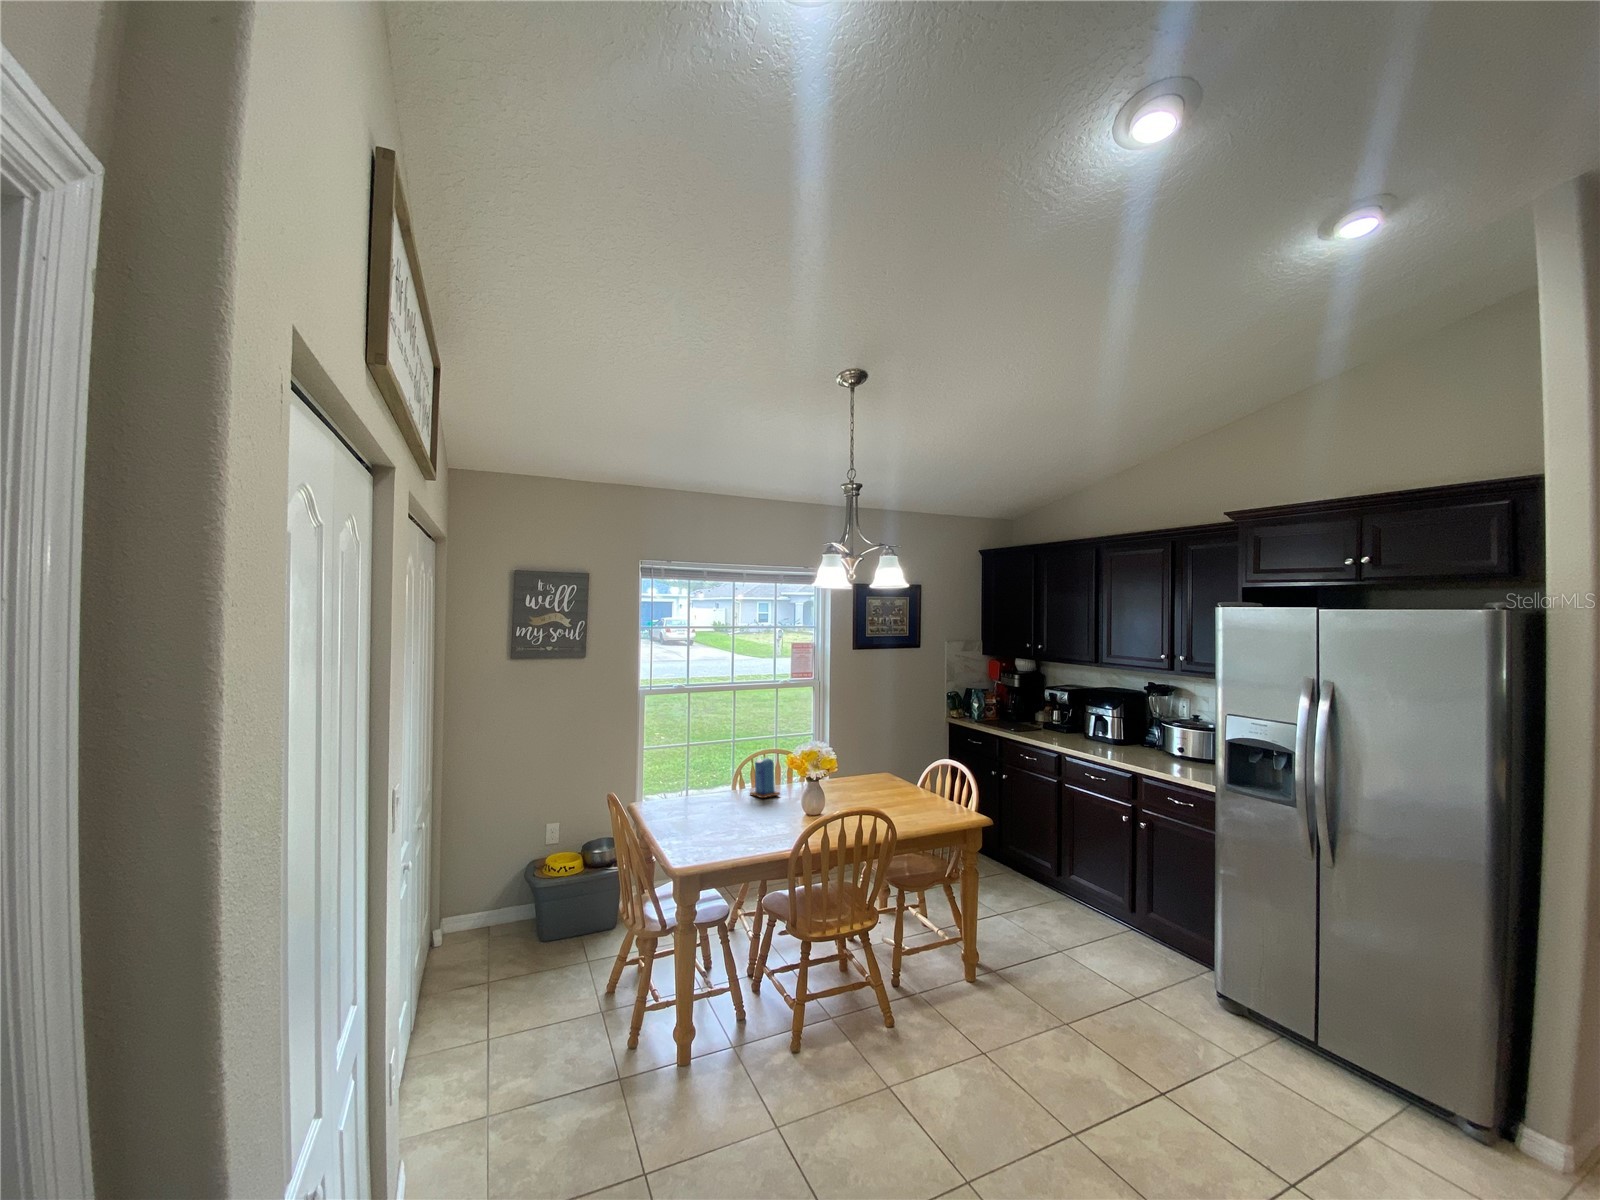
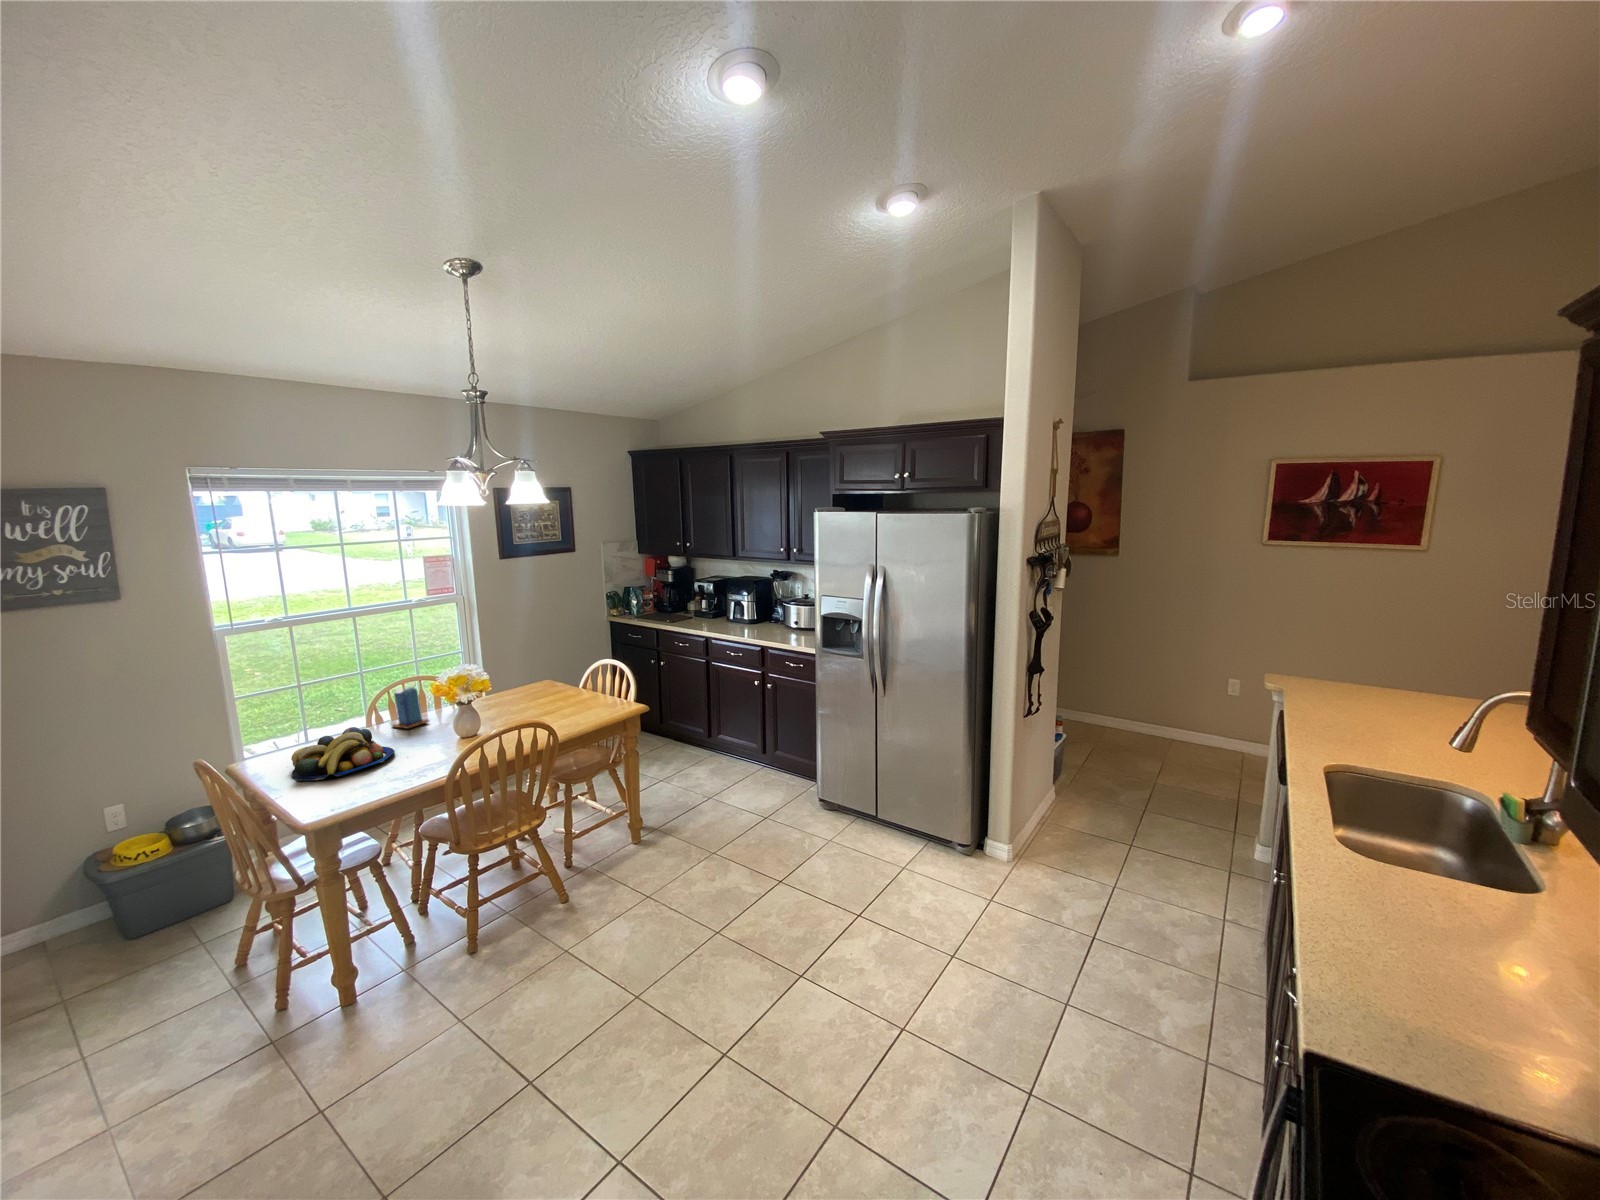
fruit bowl: none [670,787,750,832] -> present [291,727,395,781]

